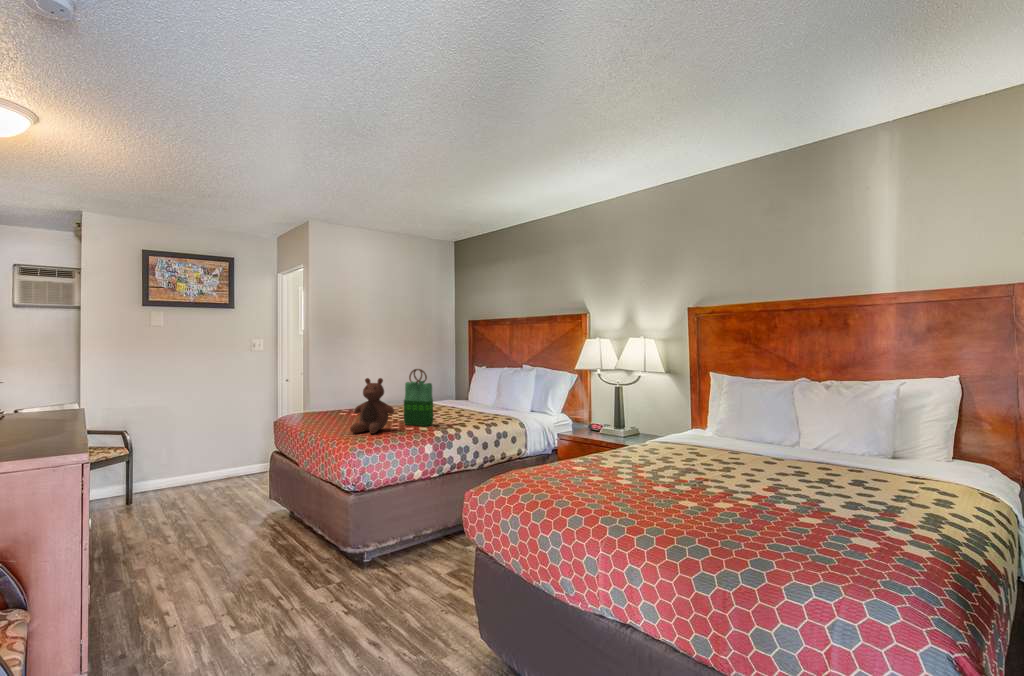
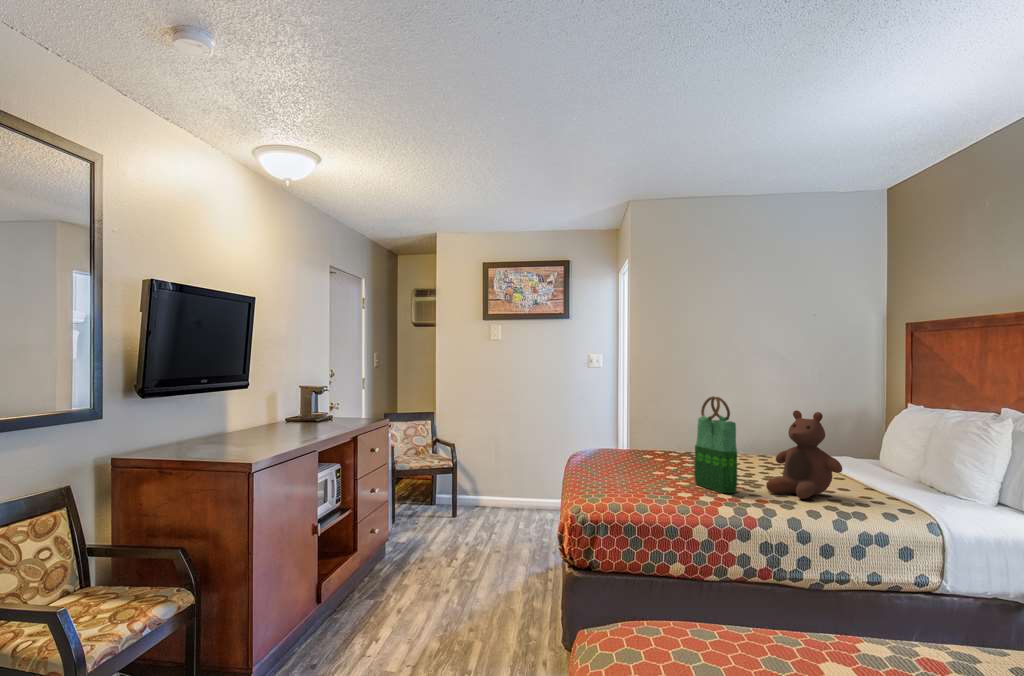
stuffed bear: present [350,378,394,433] -> present [766,410,842,499]

